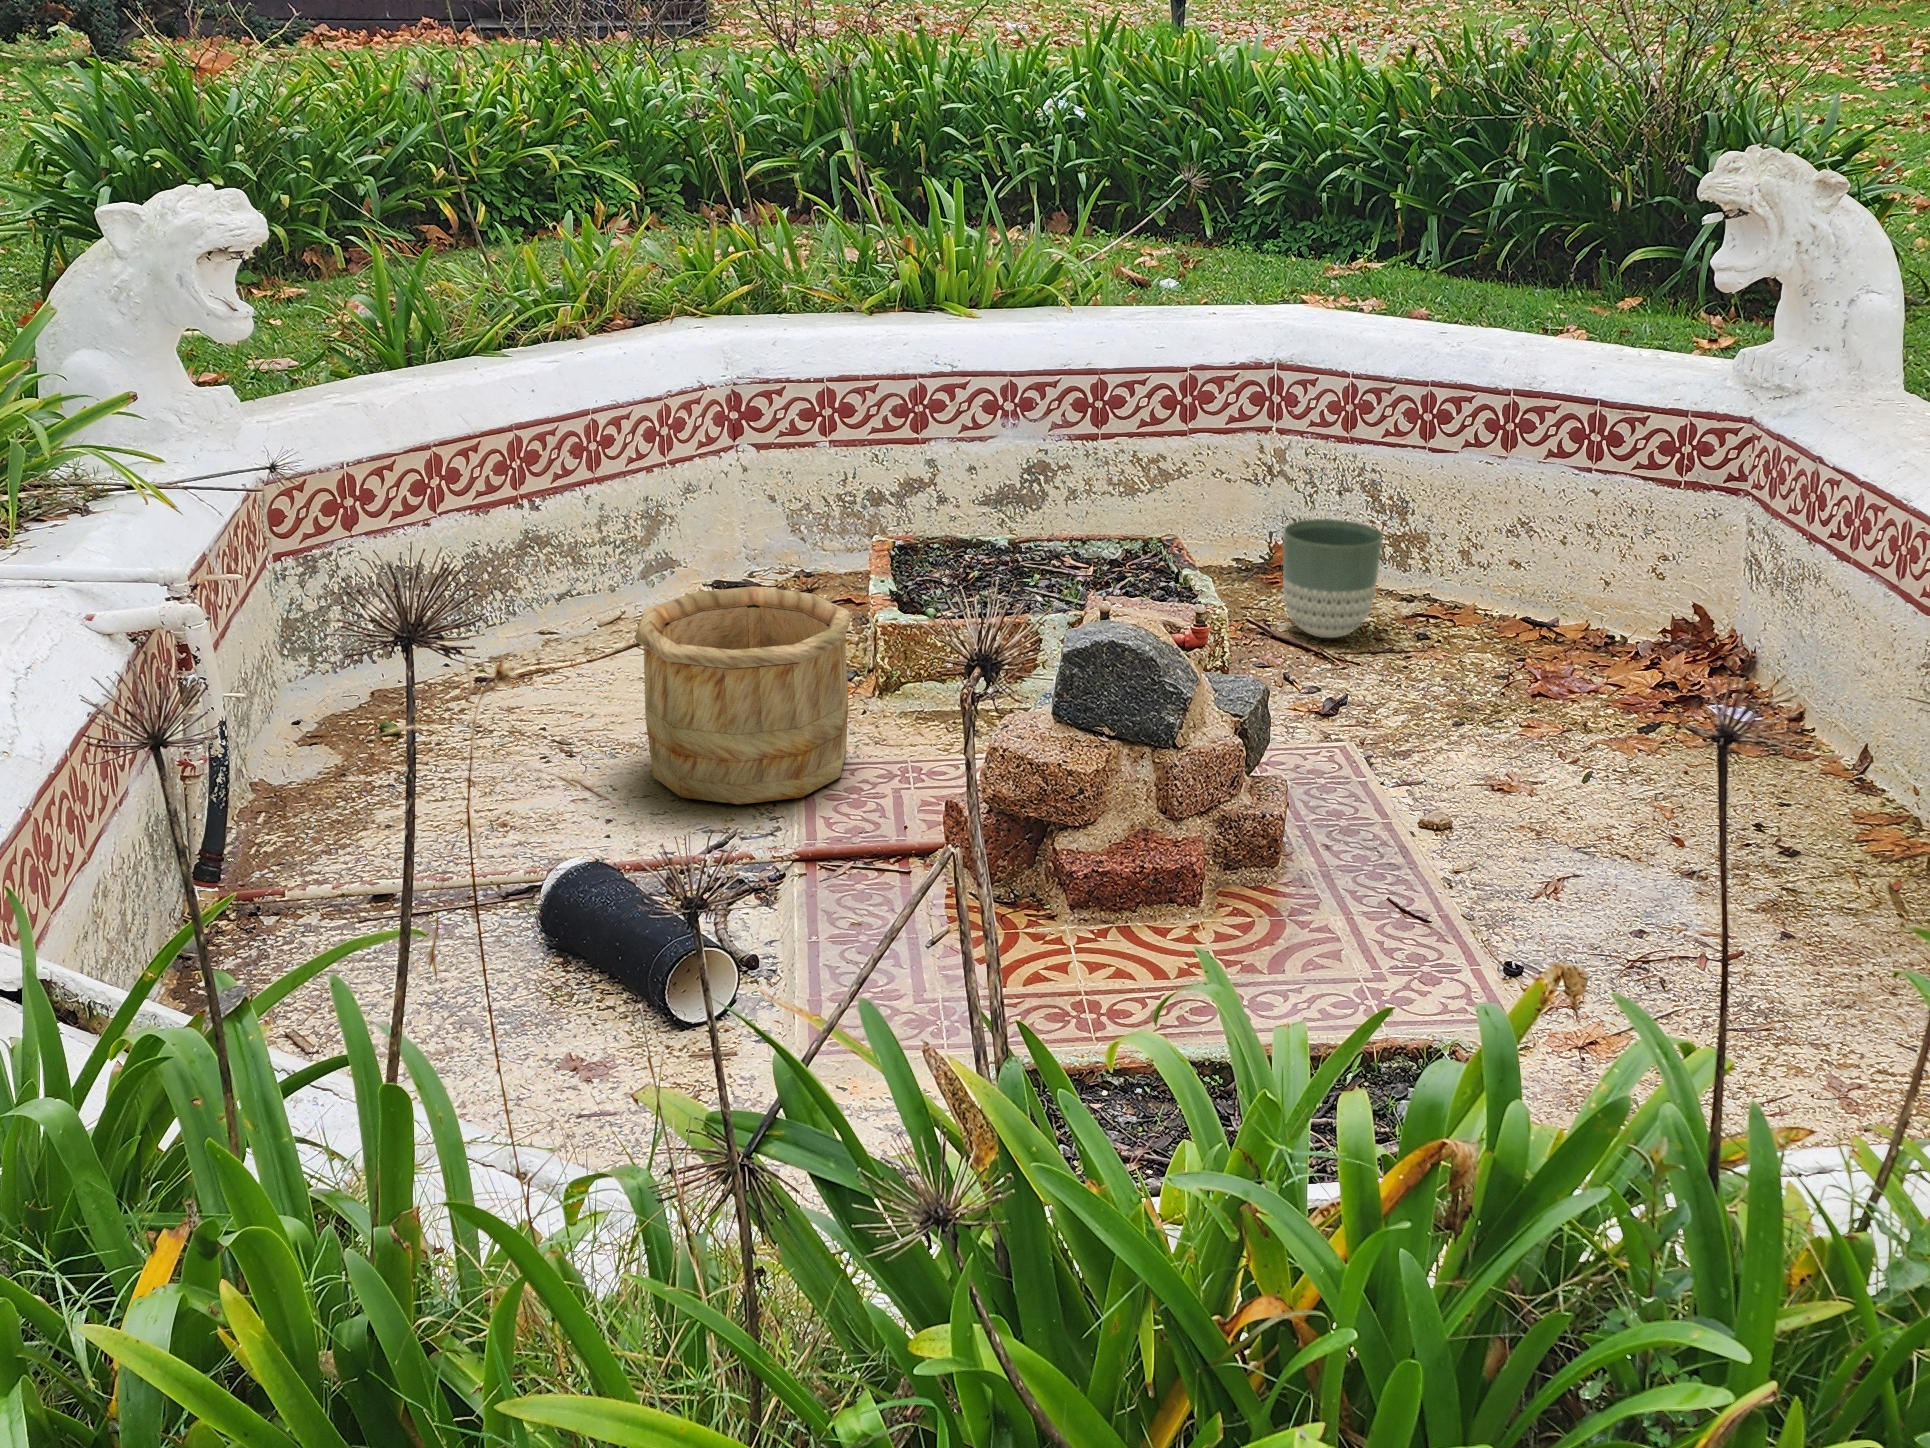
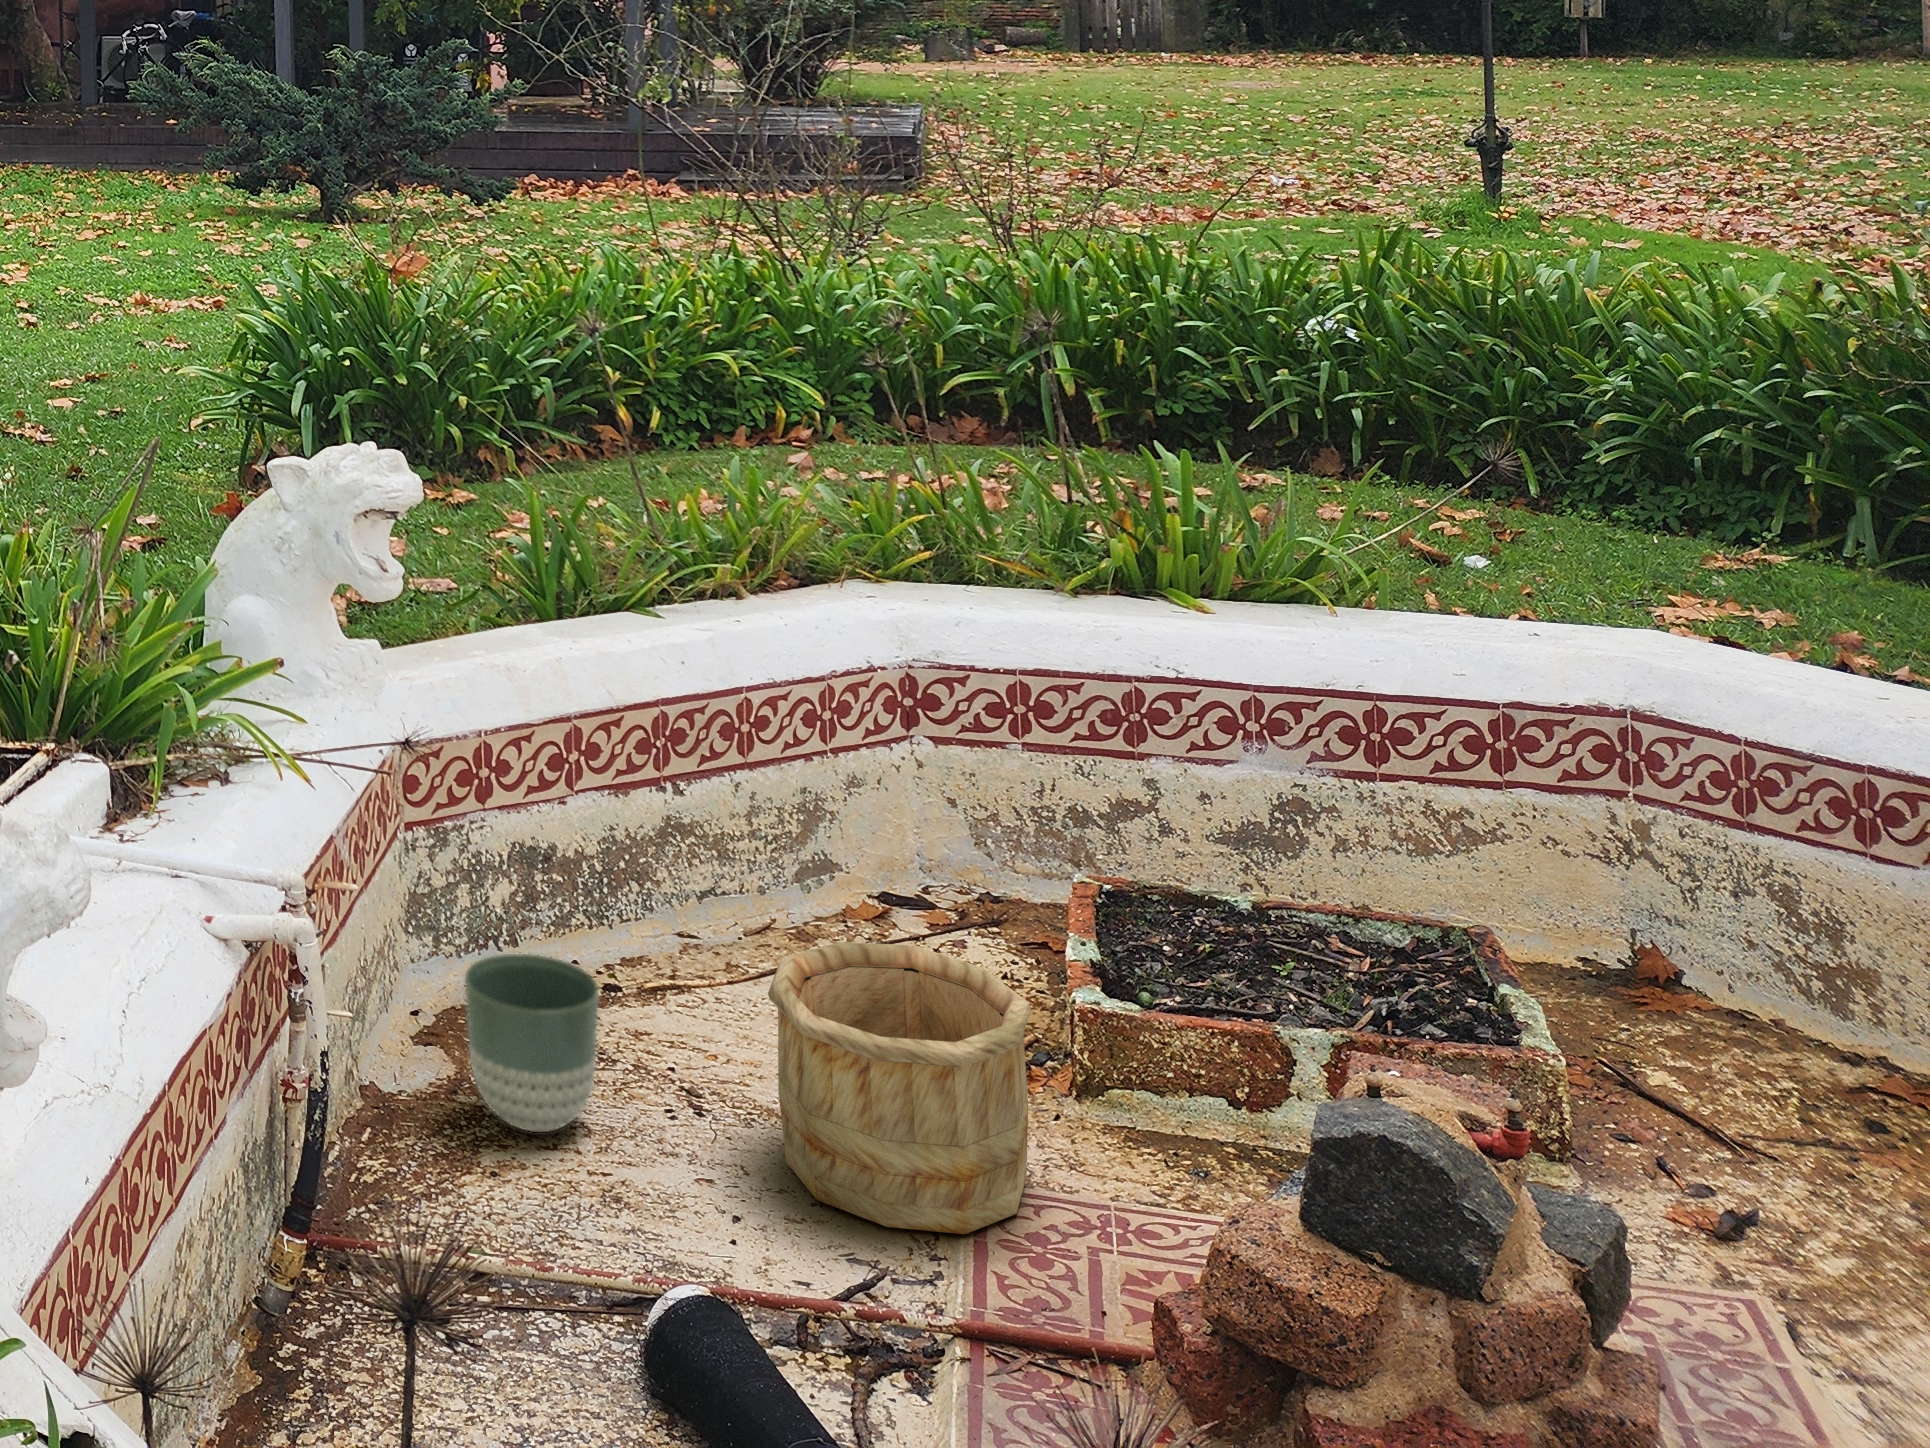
planter: present [1283,519,1383,638] -> present [465,954,599,1132]

